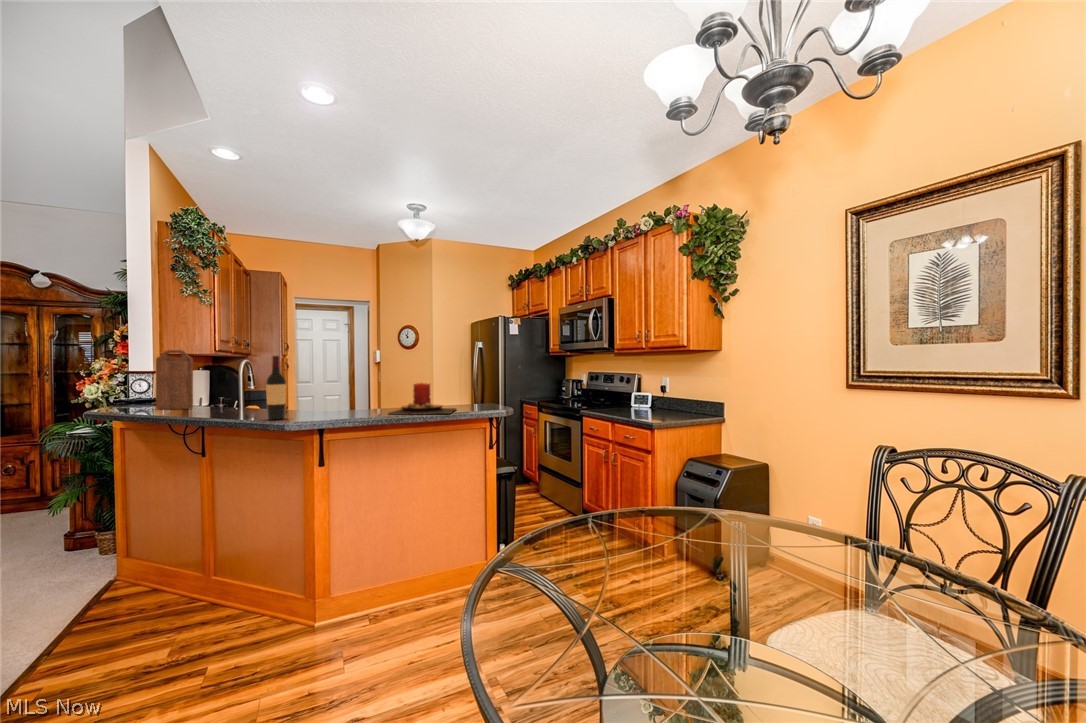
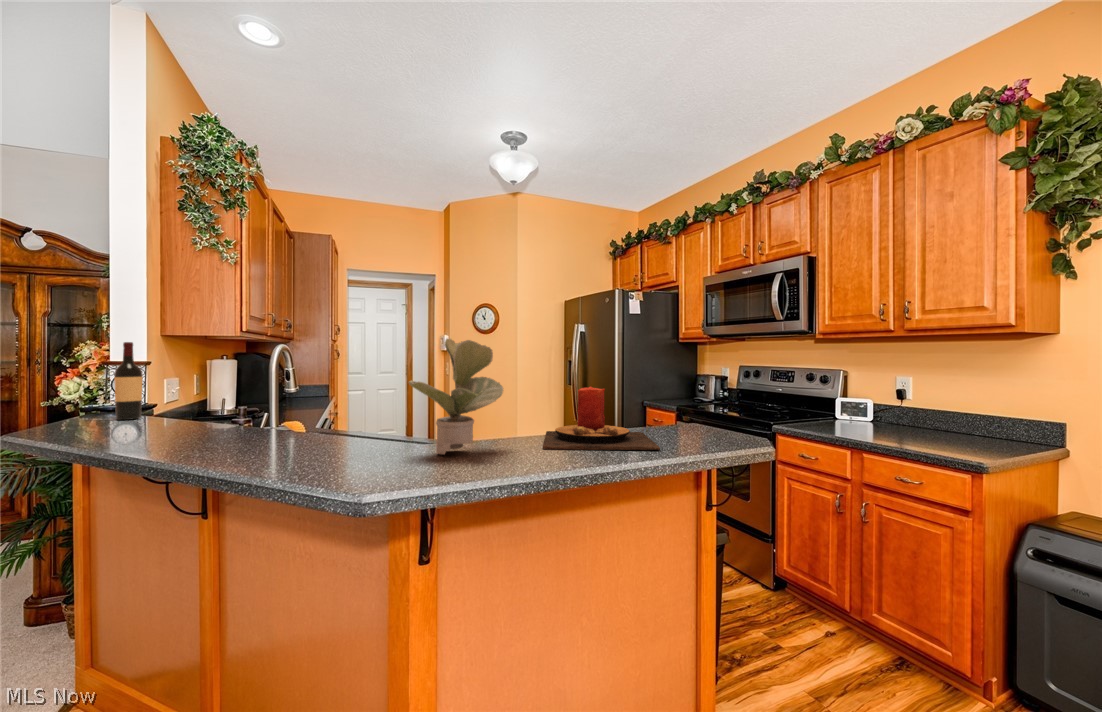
cutting board: present [156,350,193,409] -> none [145,327,203,424]
wine bottle: present [266,356,286,420] -> present [114,342,143,420]
potted plant: none [312,357,365,416] -> present [409,339,503,454]

